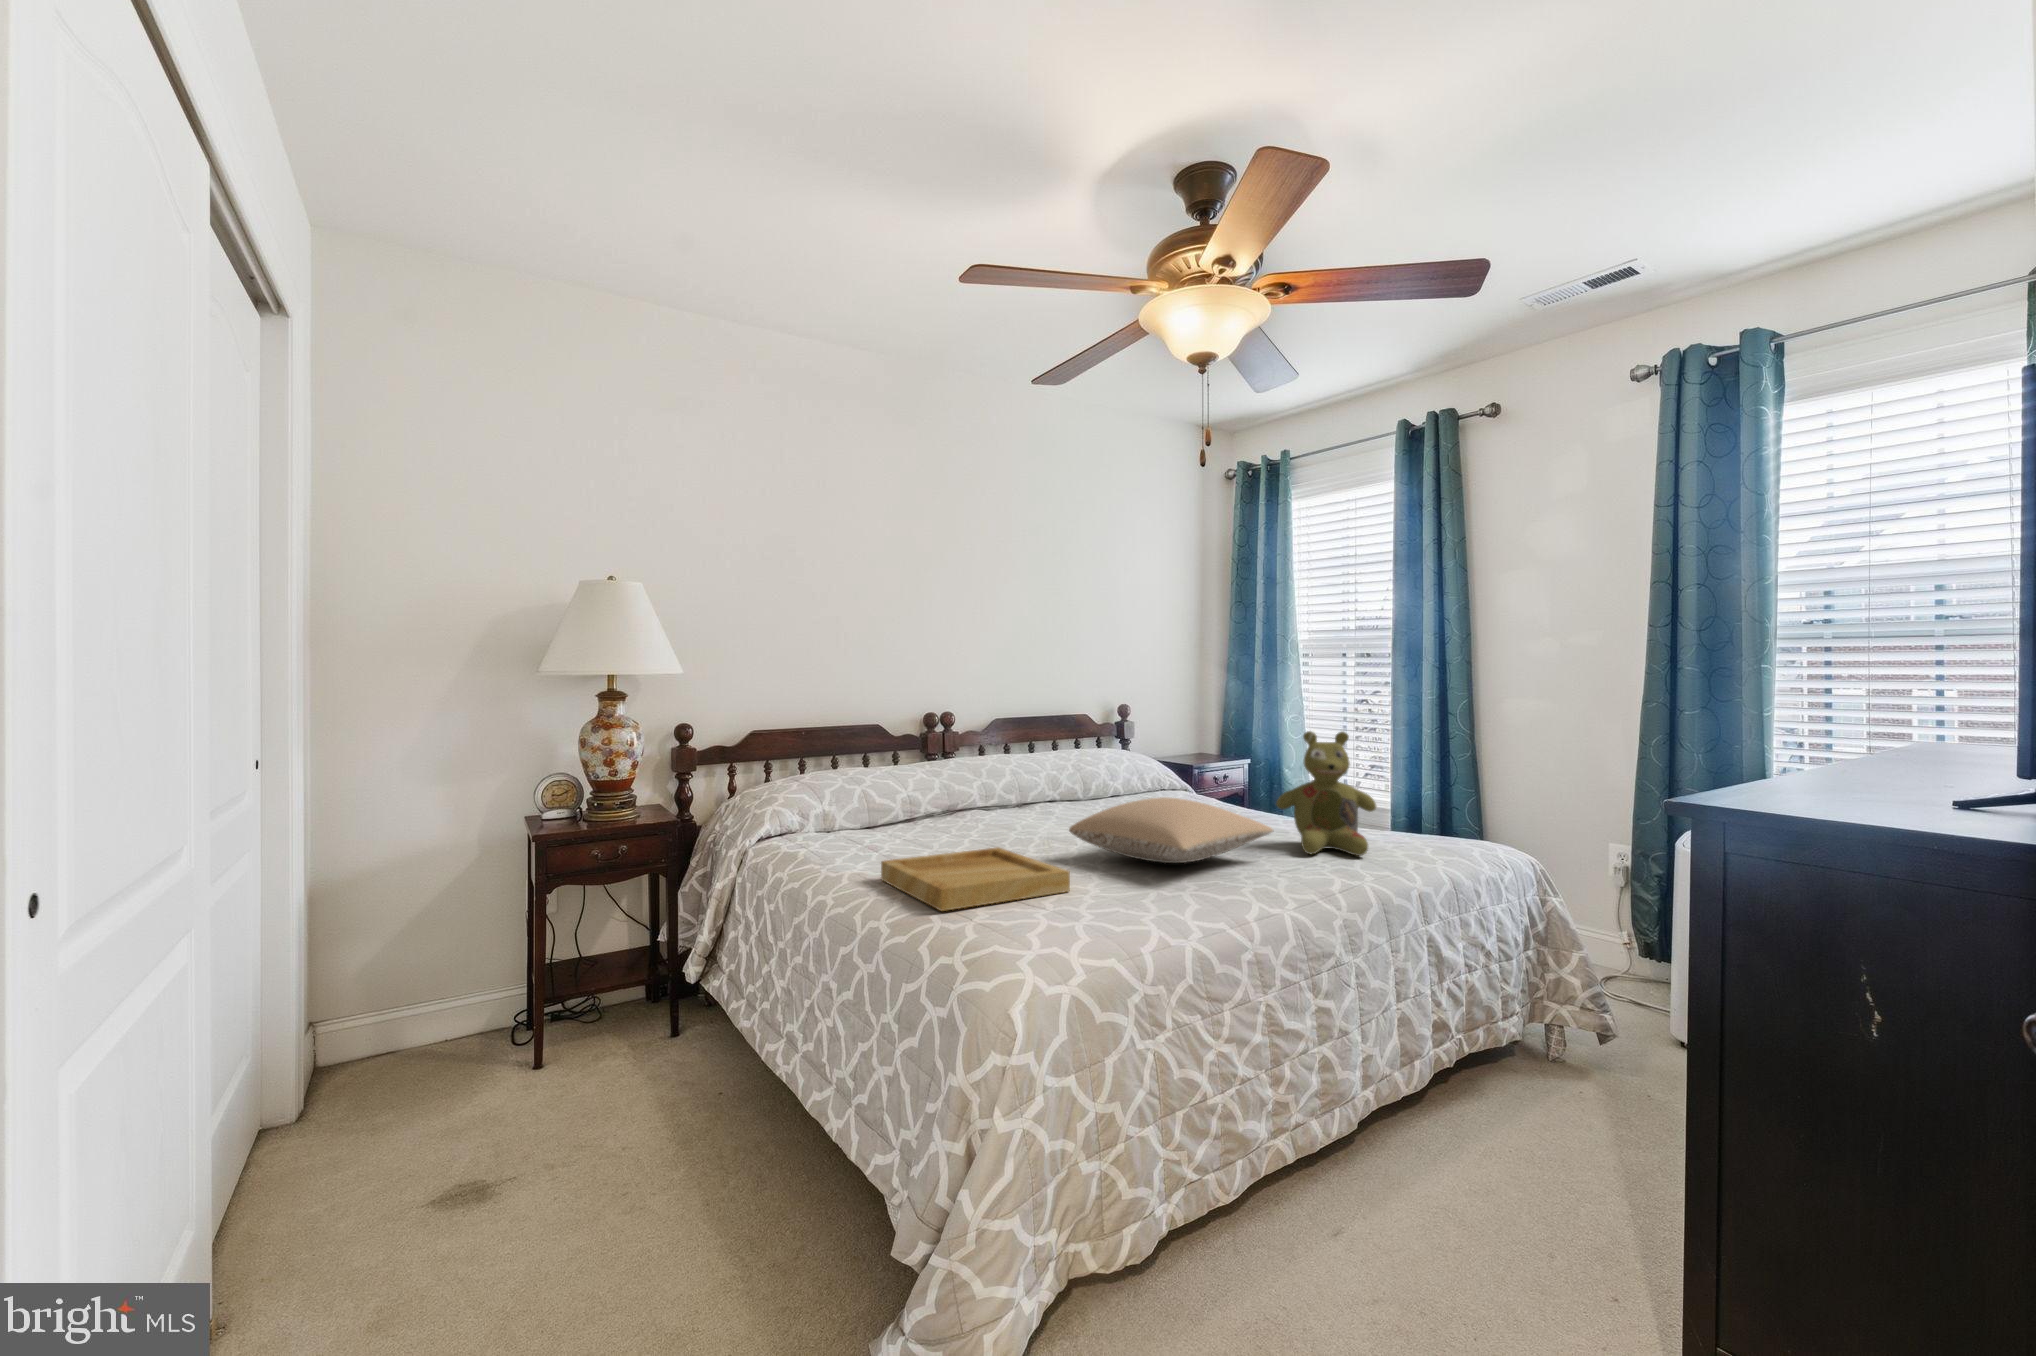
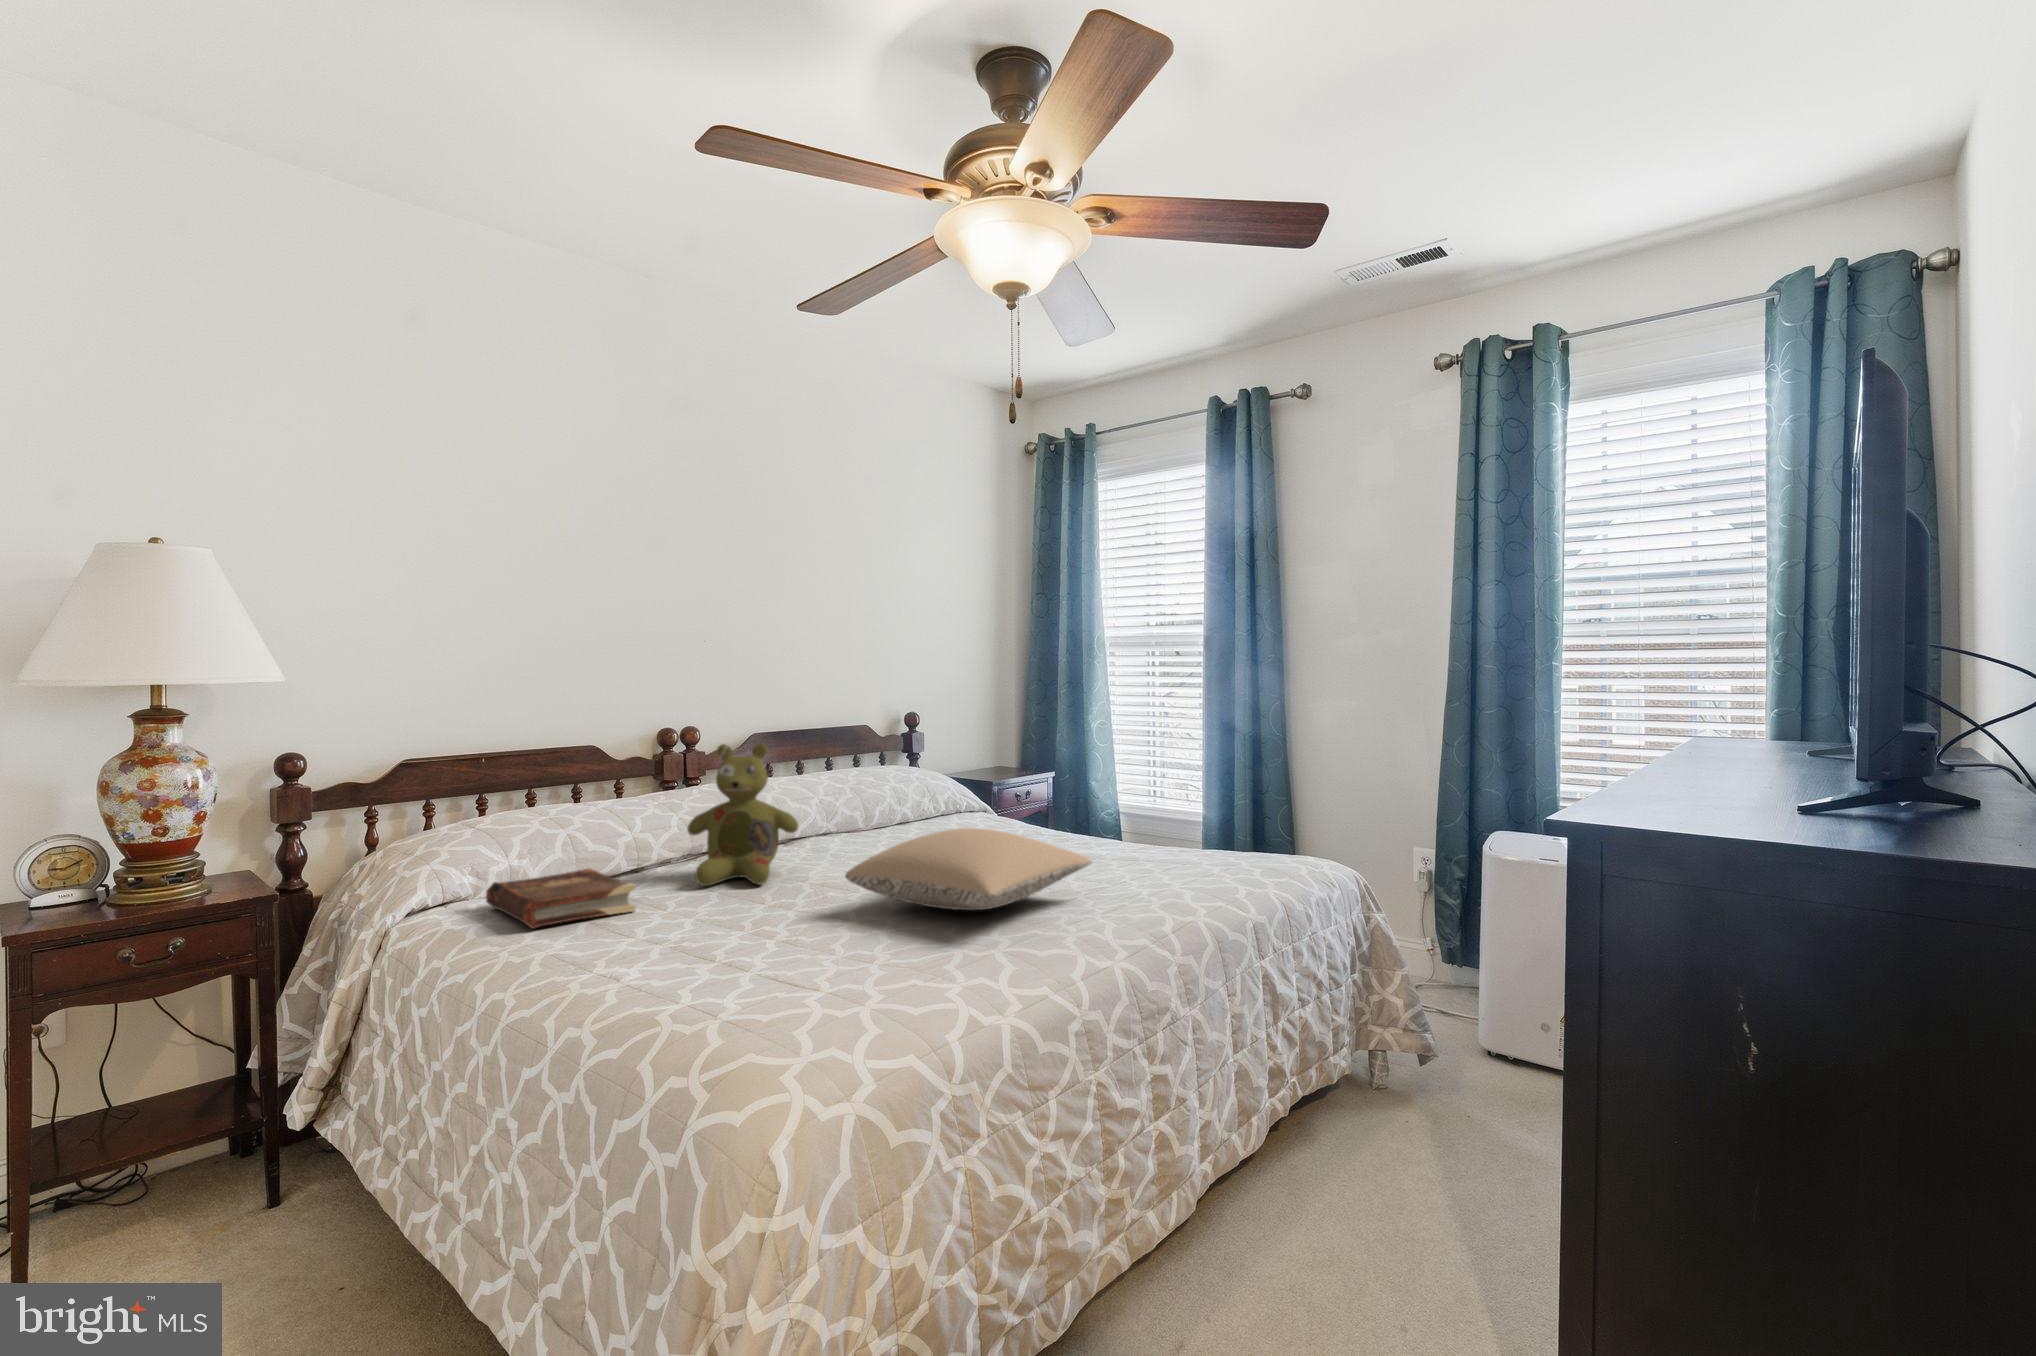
stuffed bear: present [1276,731,1376,856] -> present [687,744,798,886]
book: none [811,815,914,855] -> present [486,868,636,929]
tray: present [881,848,1070,911] -> none [586,905,849,1006]

